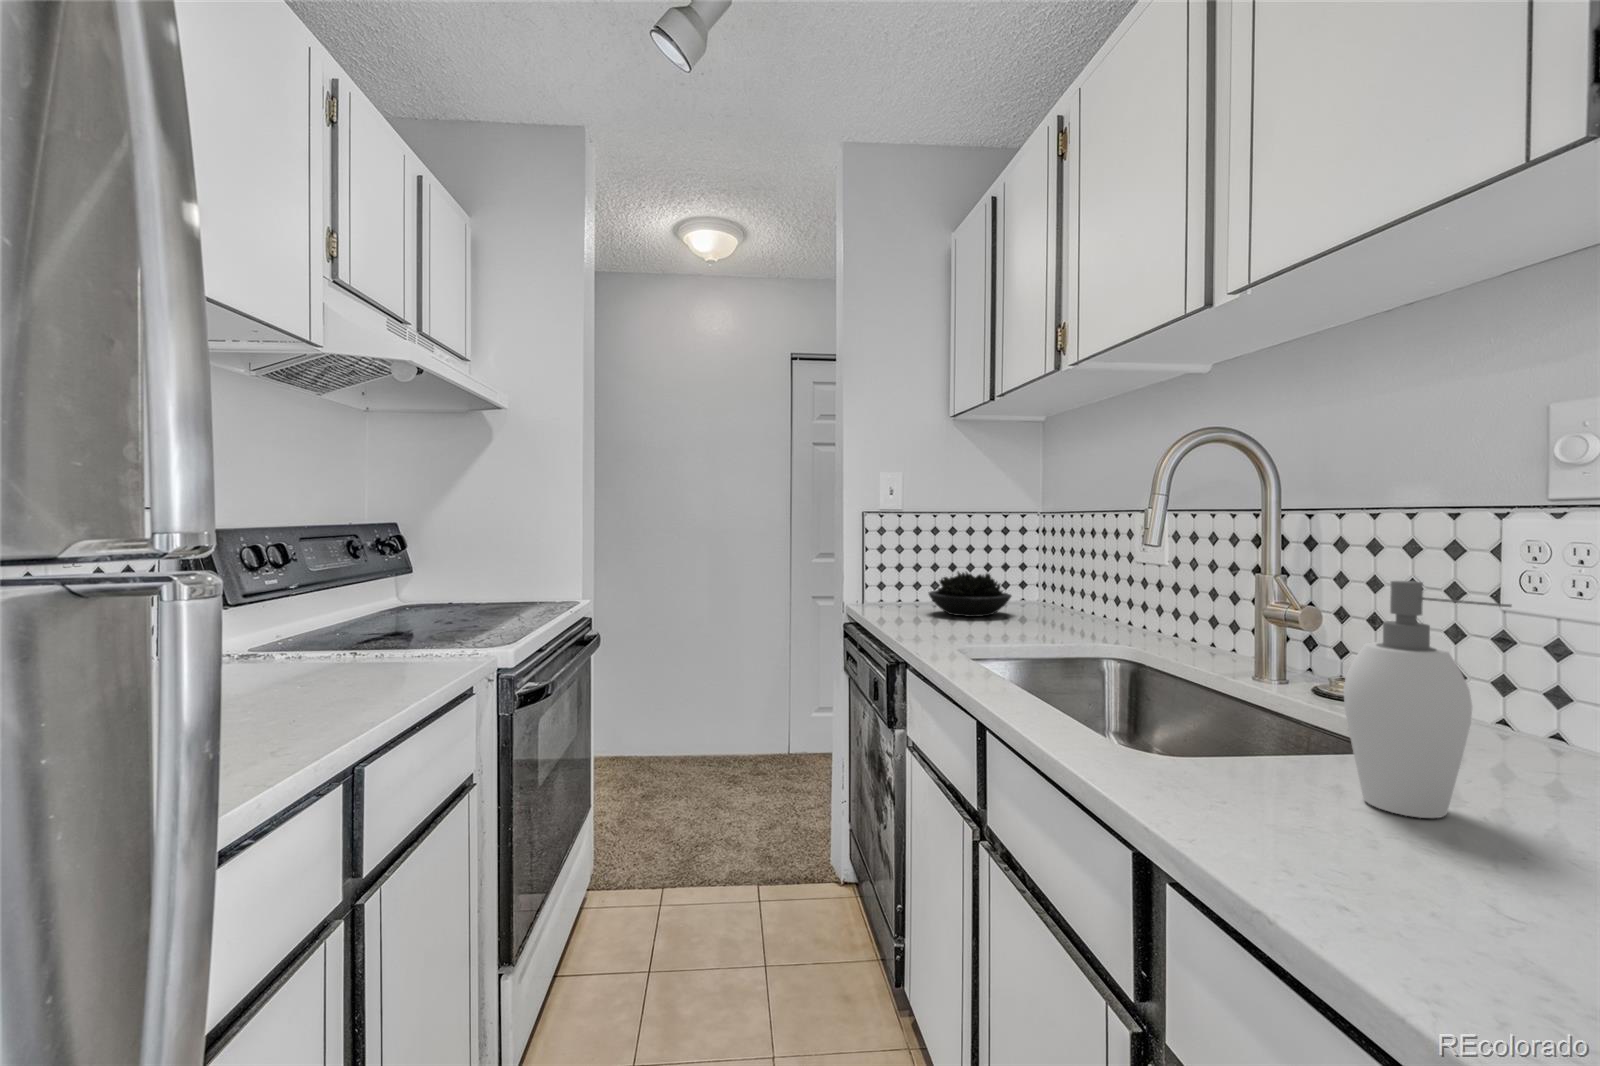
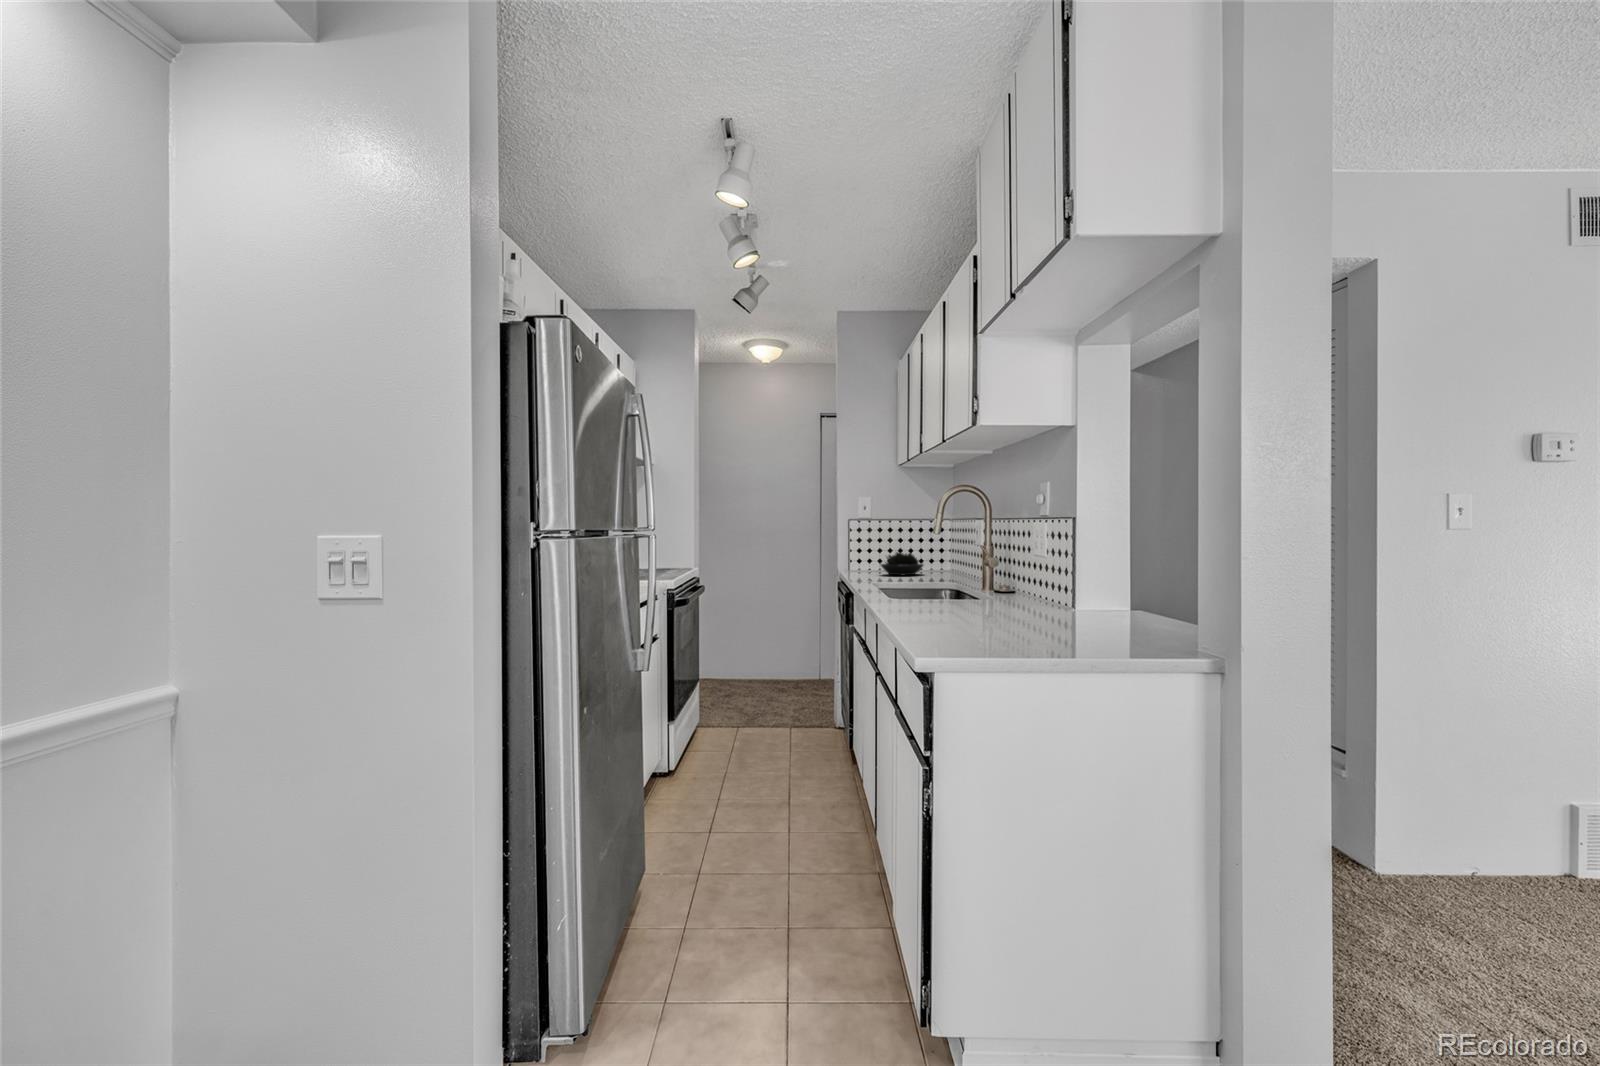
soap dispenser: present [1343,581,1512,818] -> none [928,543,955,603]

